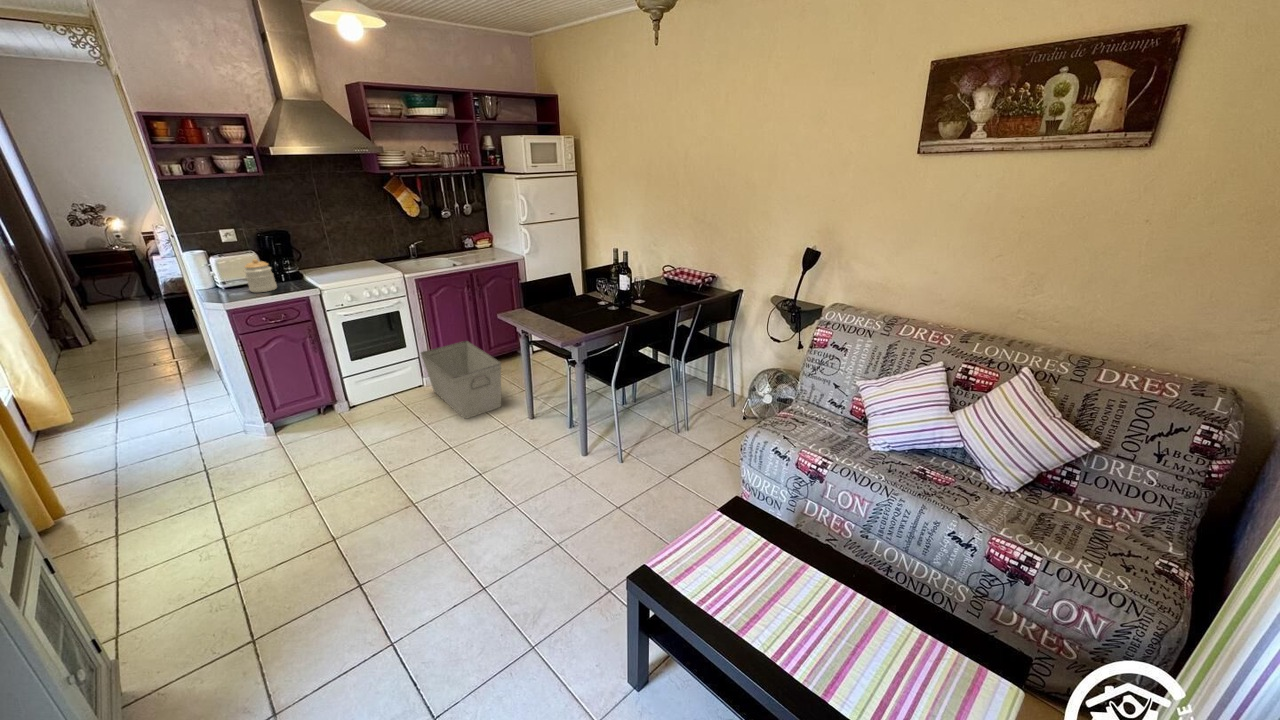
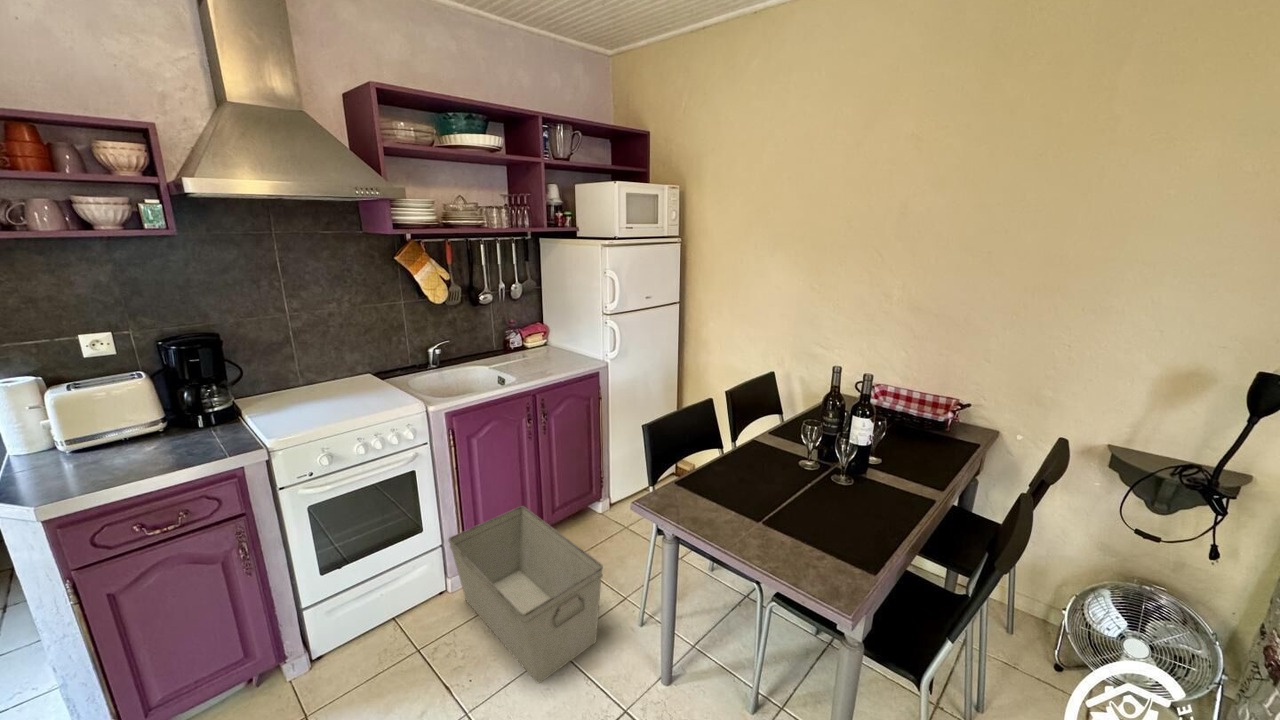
jar: present [244,259,277,292] -> none [105,397,180,466]

